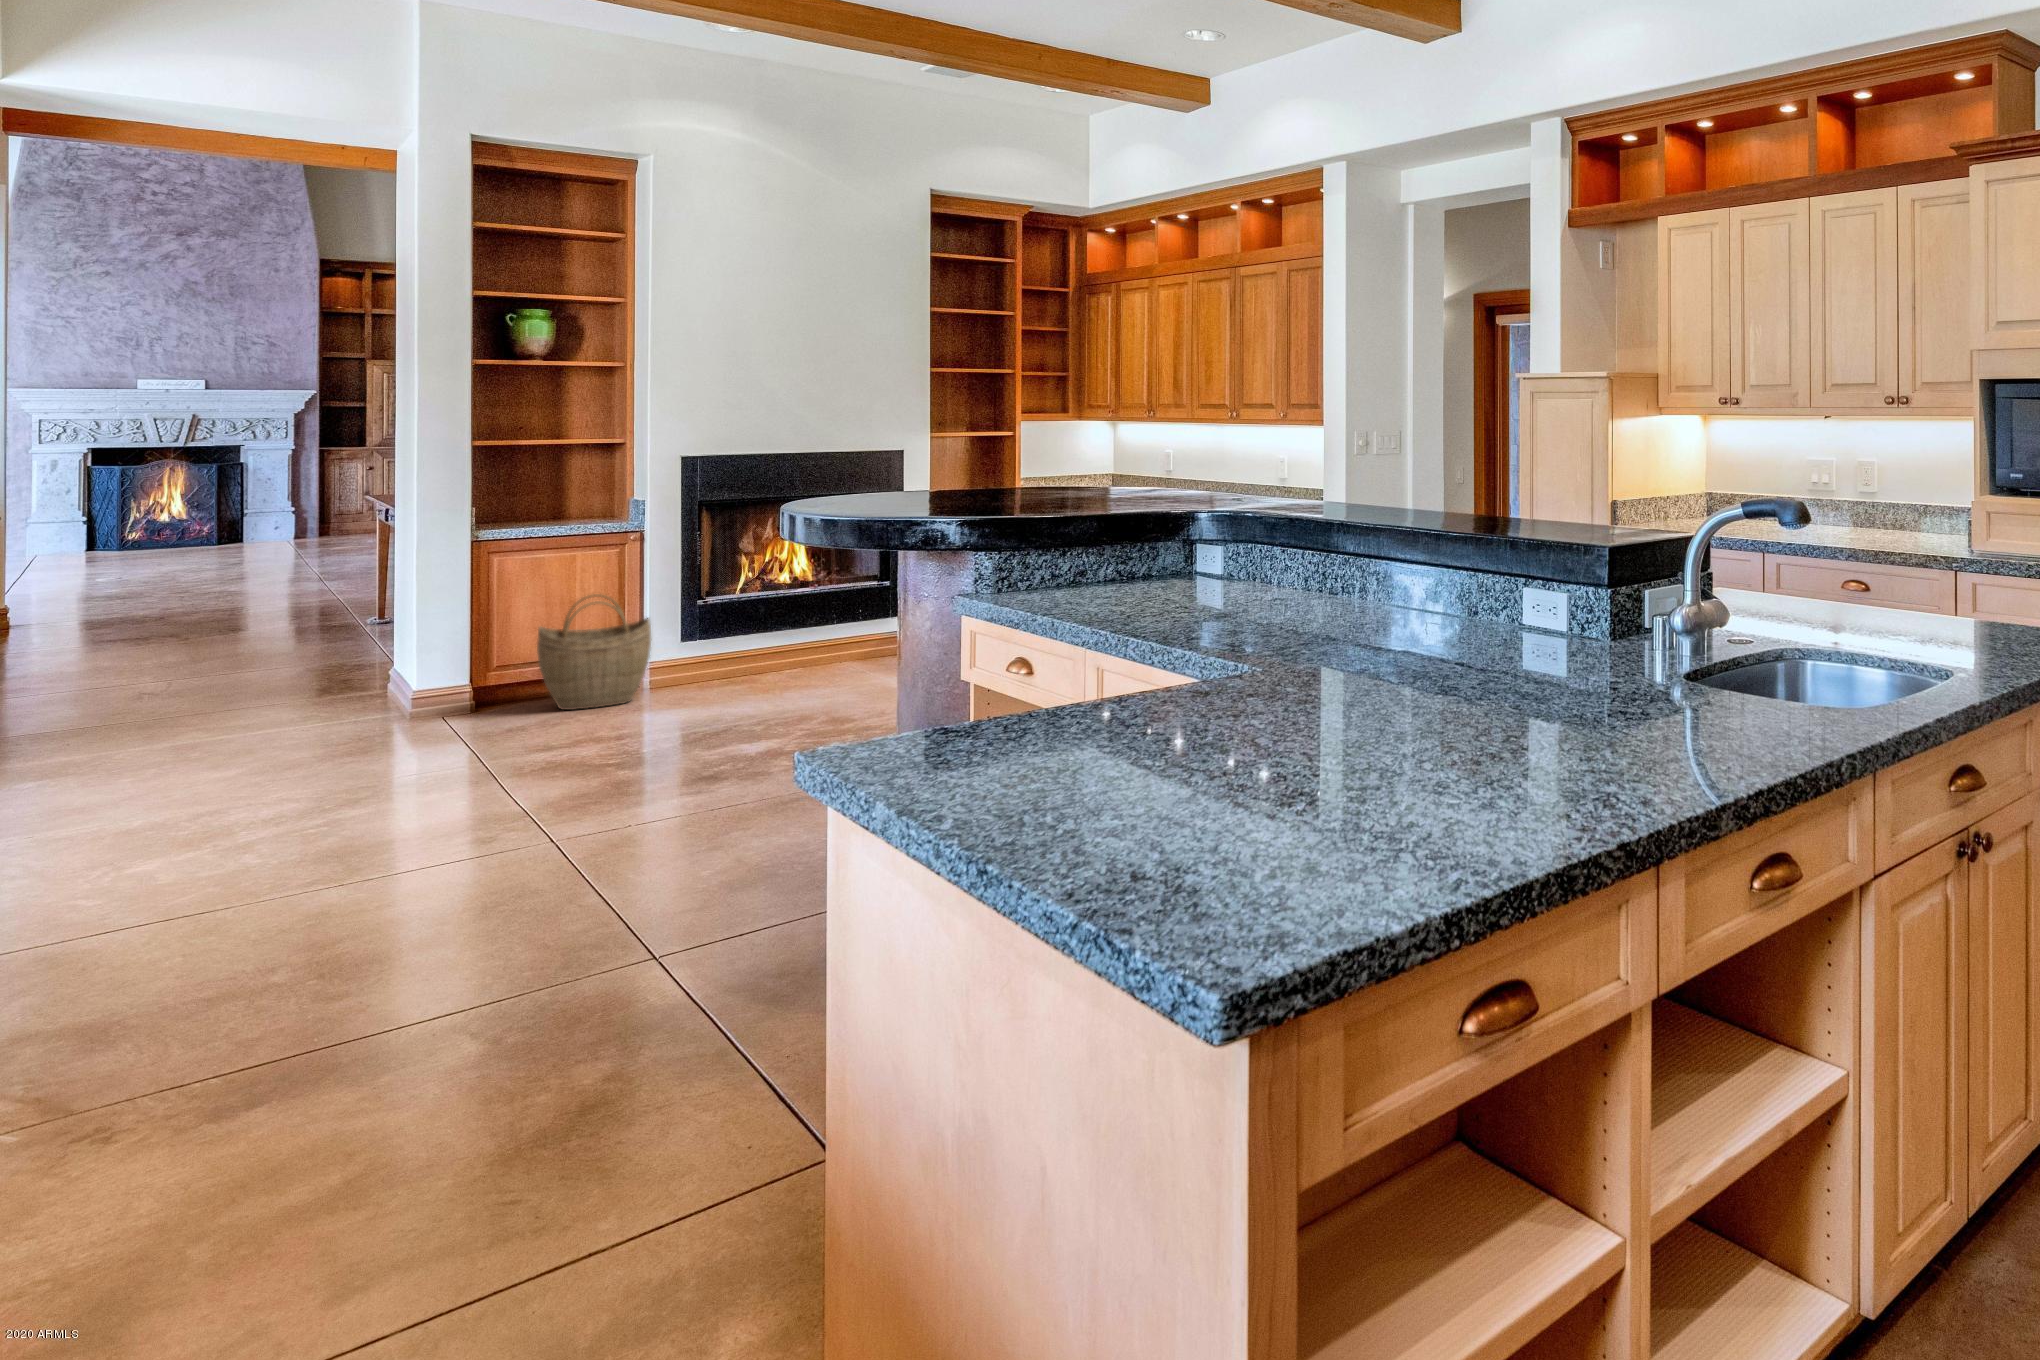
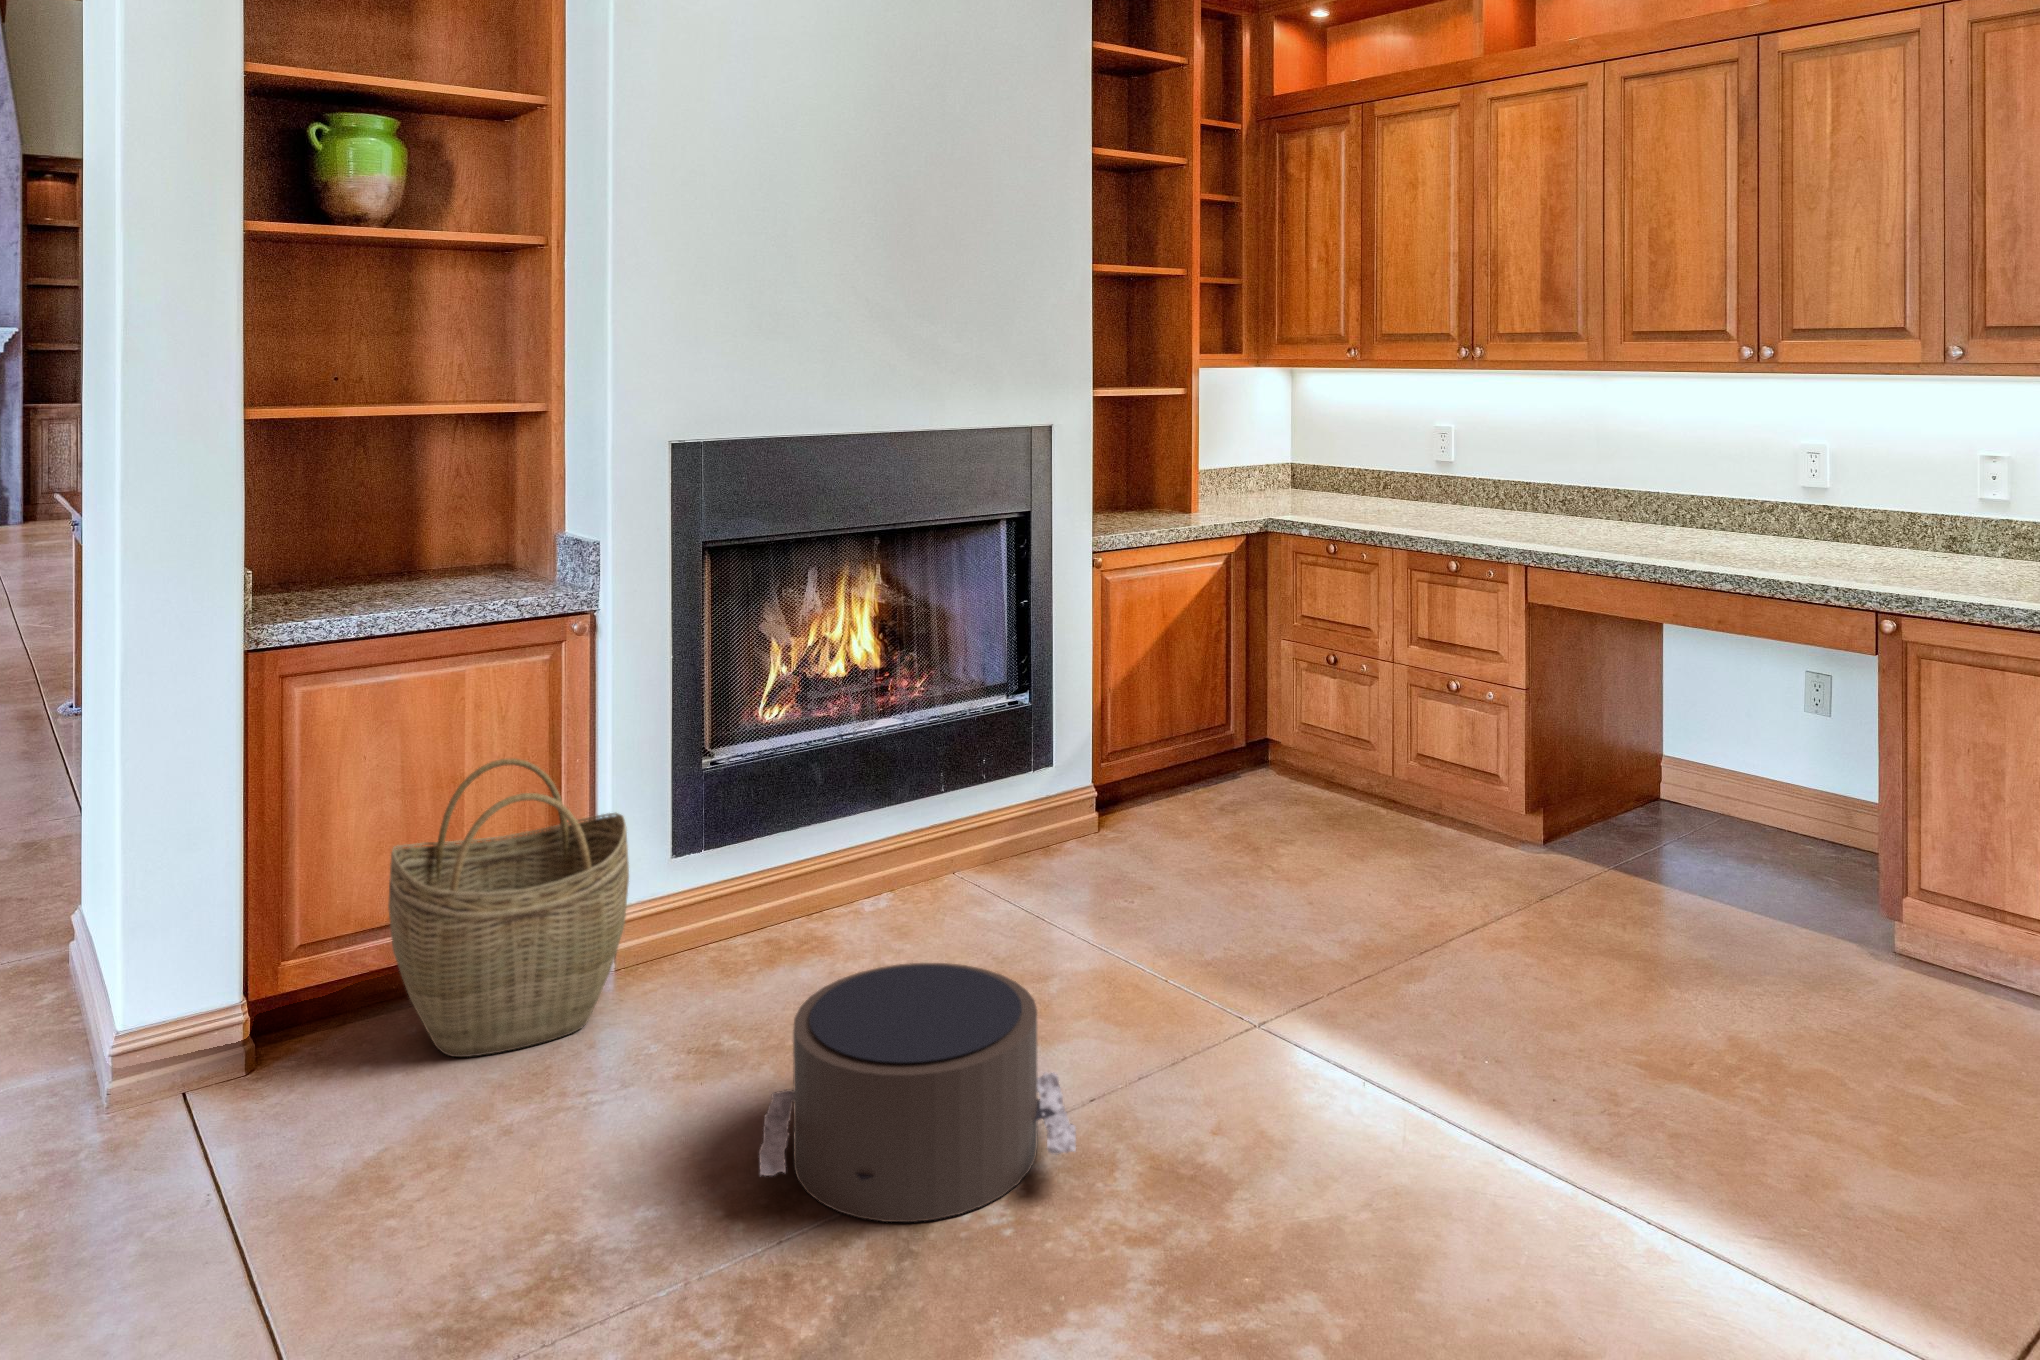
pouf: none [671,661,811,734] -> present [759,963,1076,1222]

